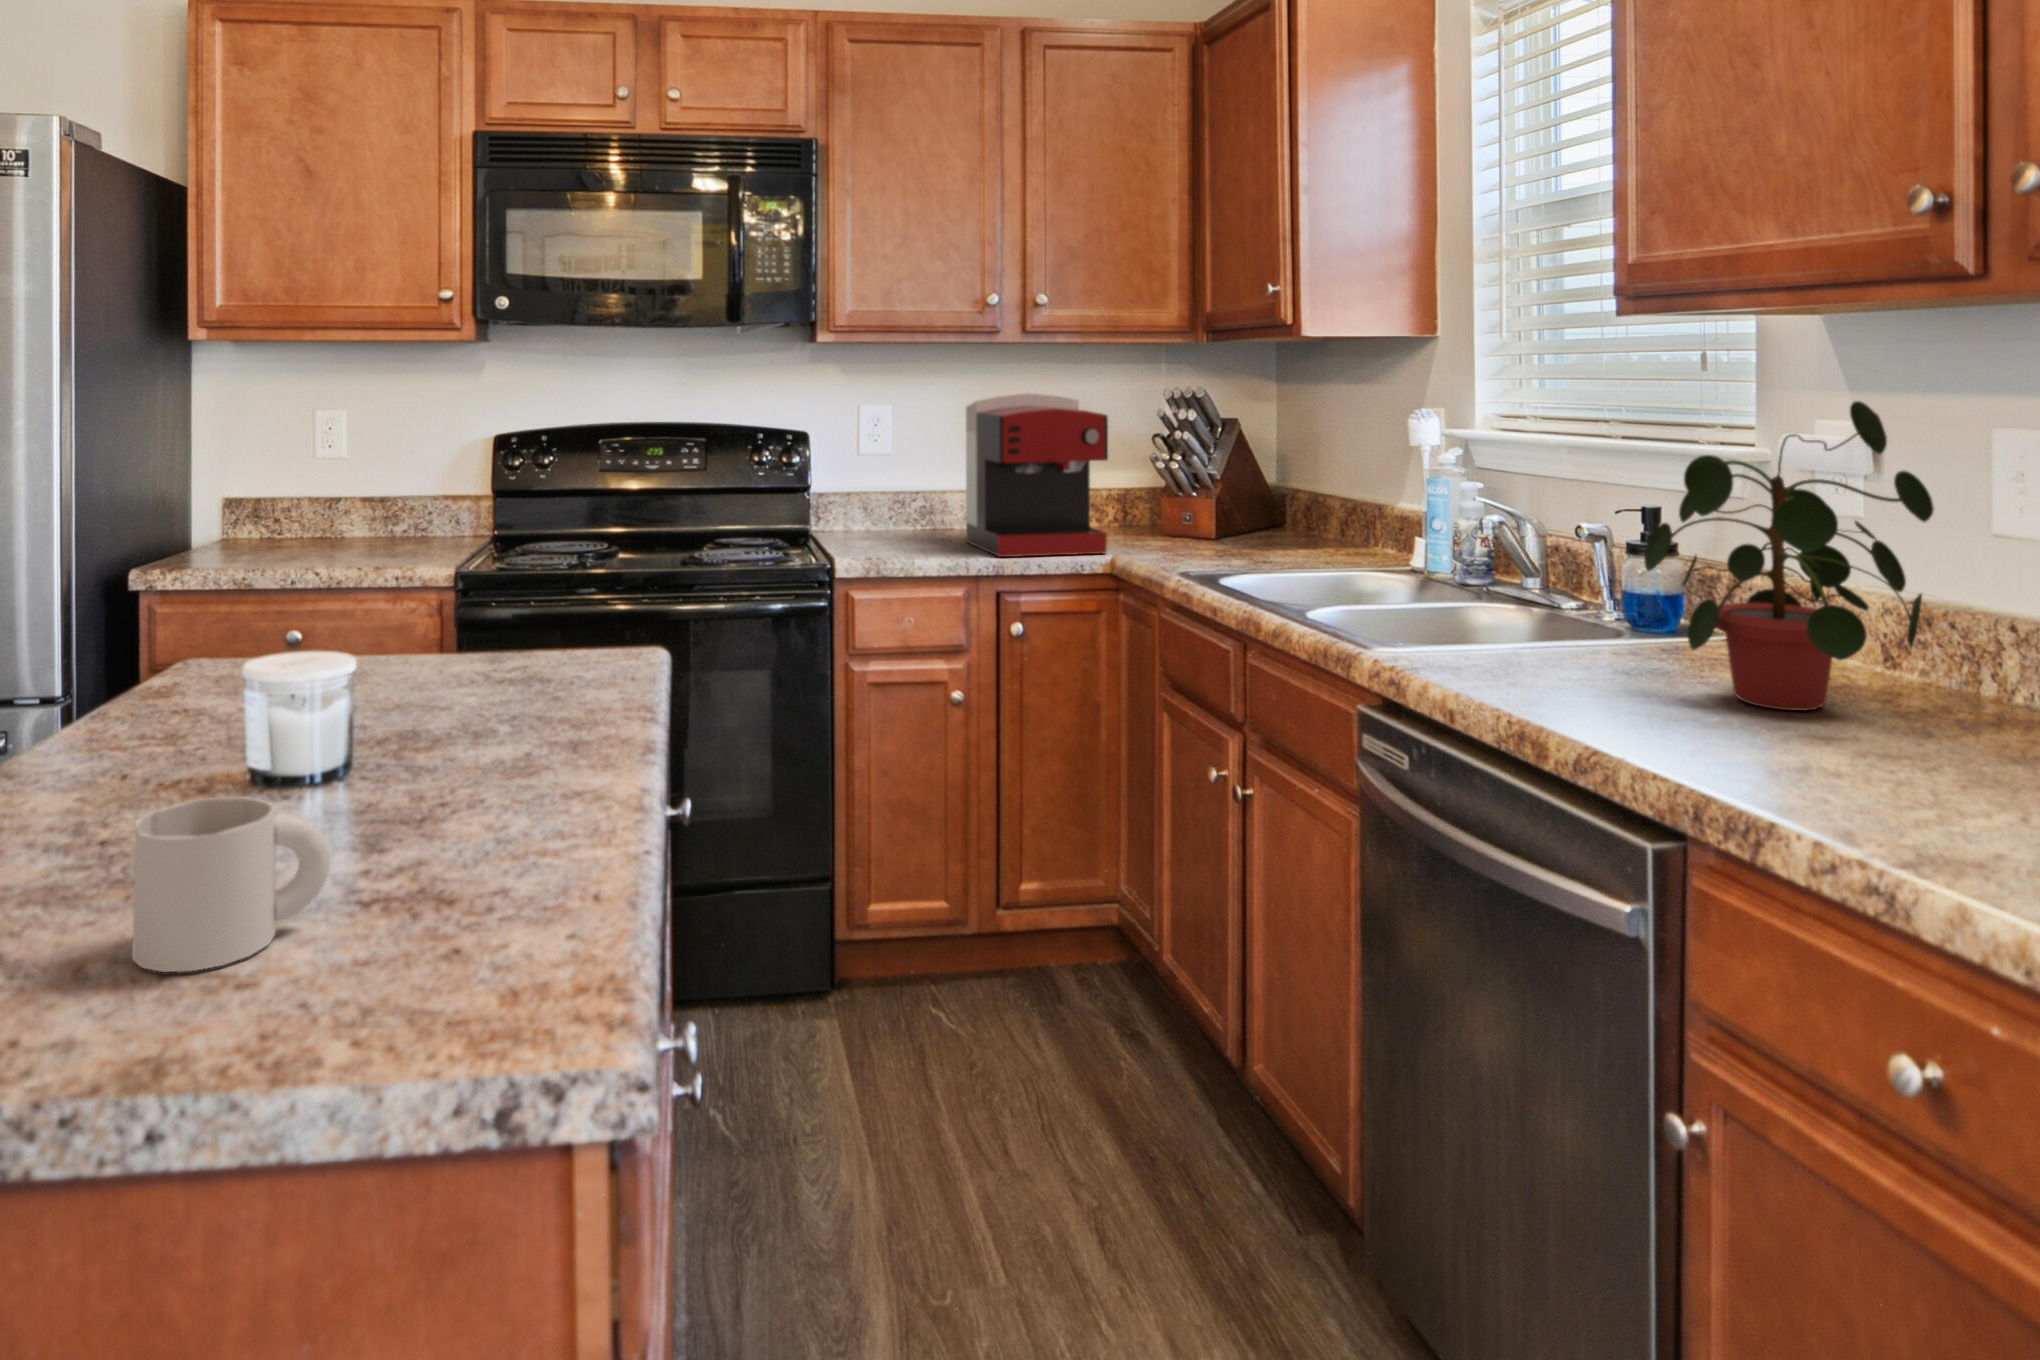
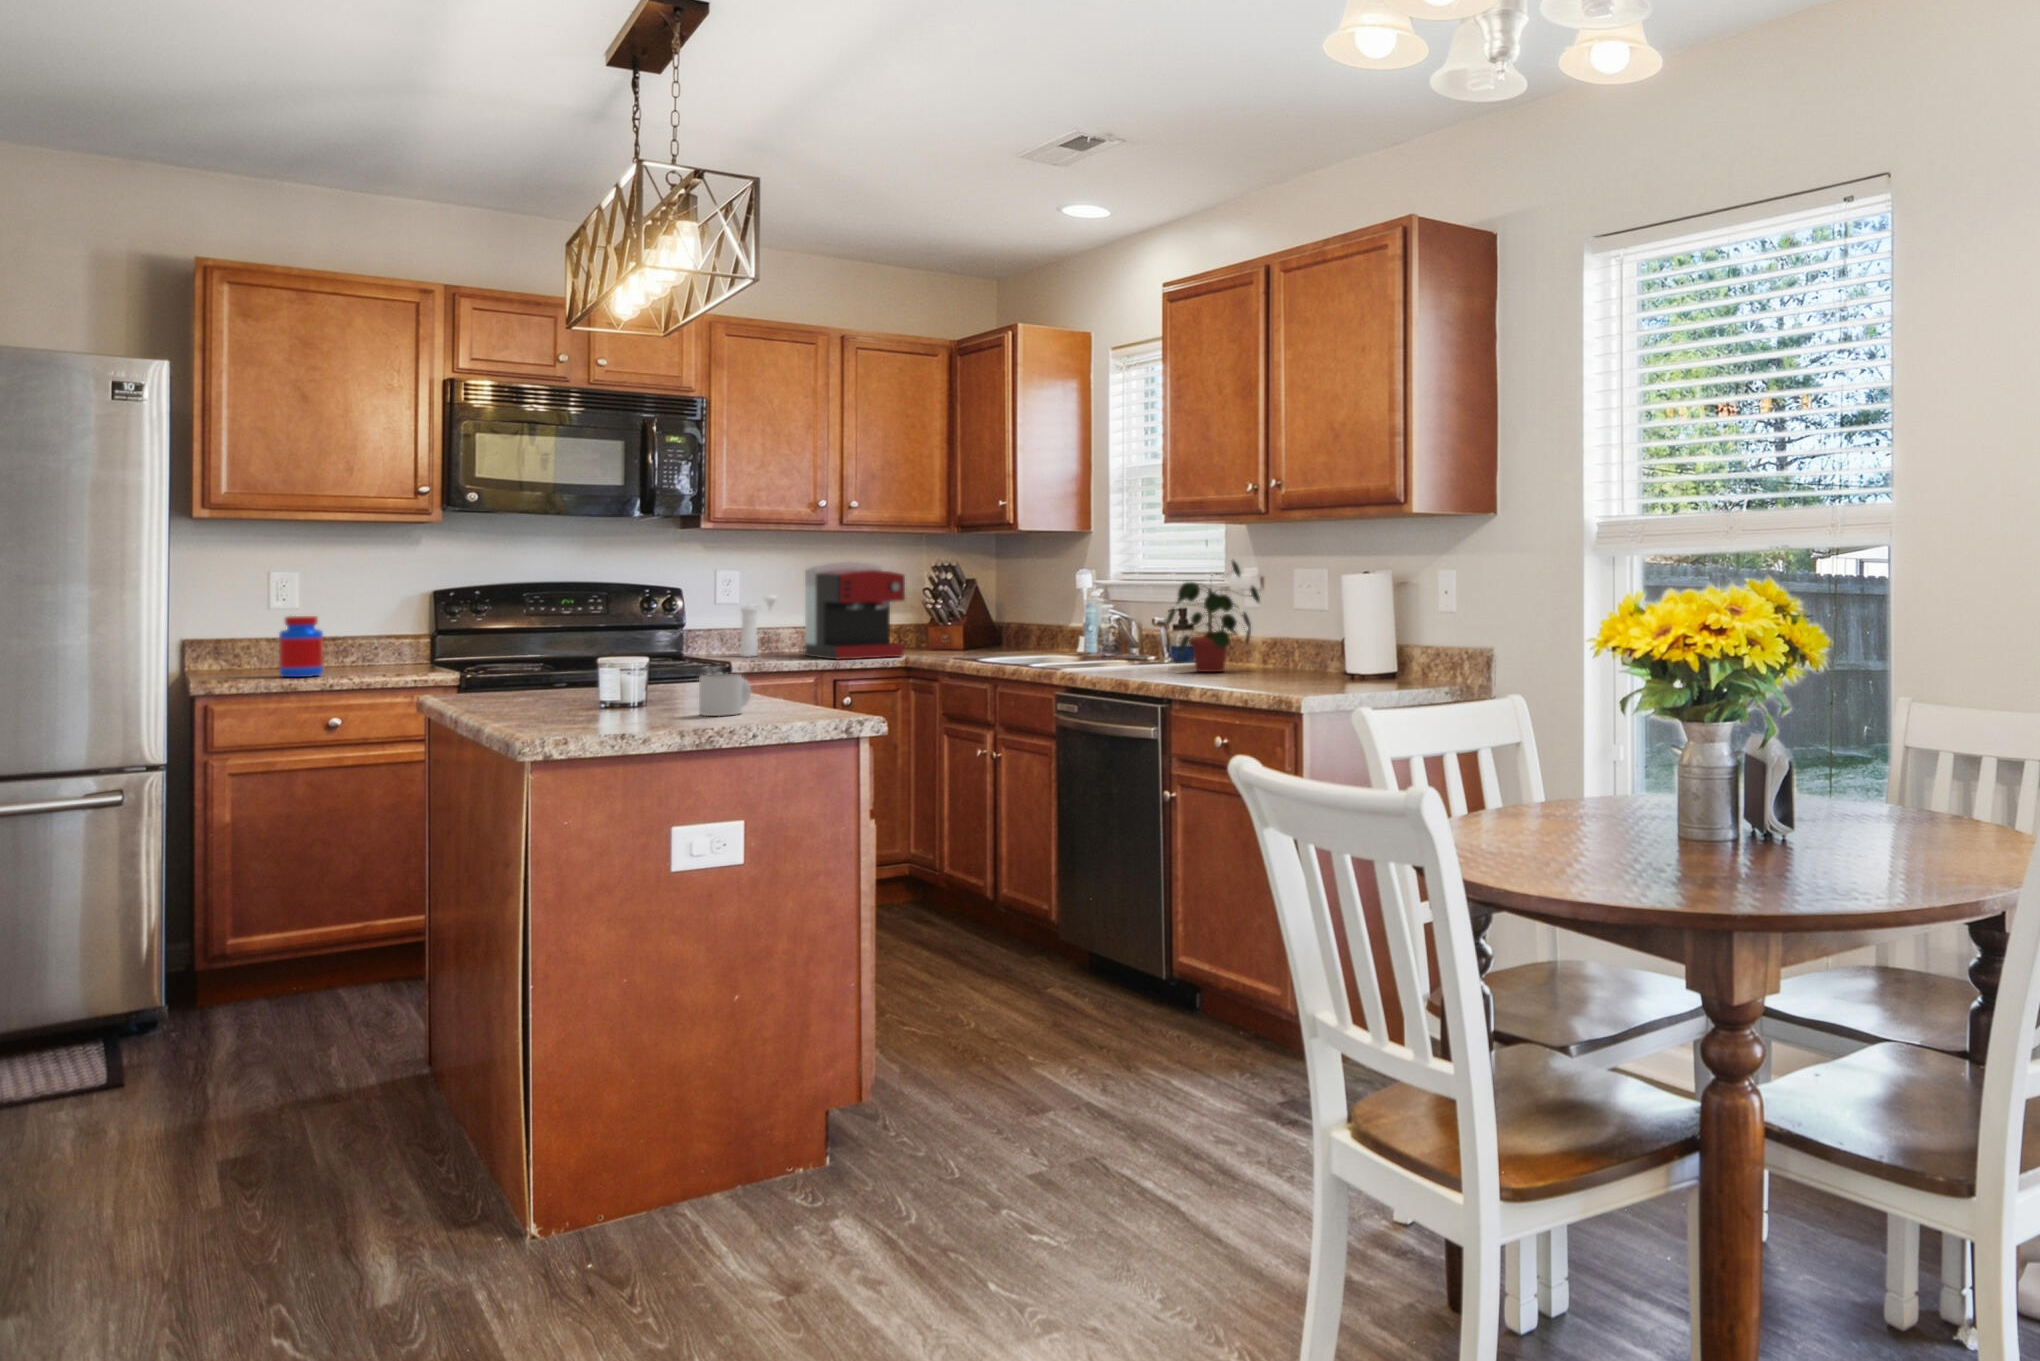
pepper mill: none [877,444,934,540] -> present [740,595,777,657]
jar: none [269,473,323,560] -> present [279,616,324,677]

